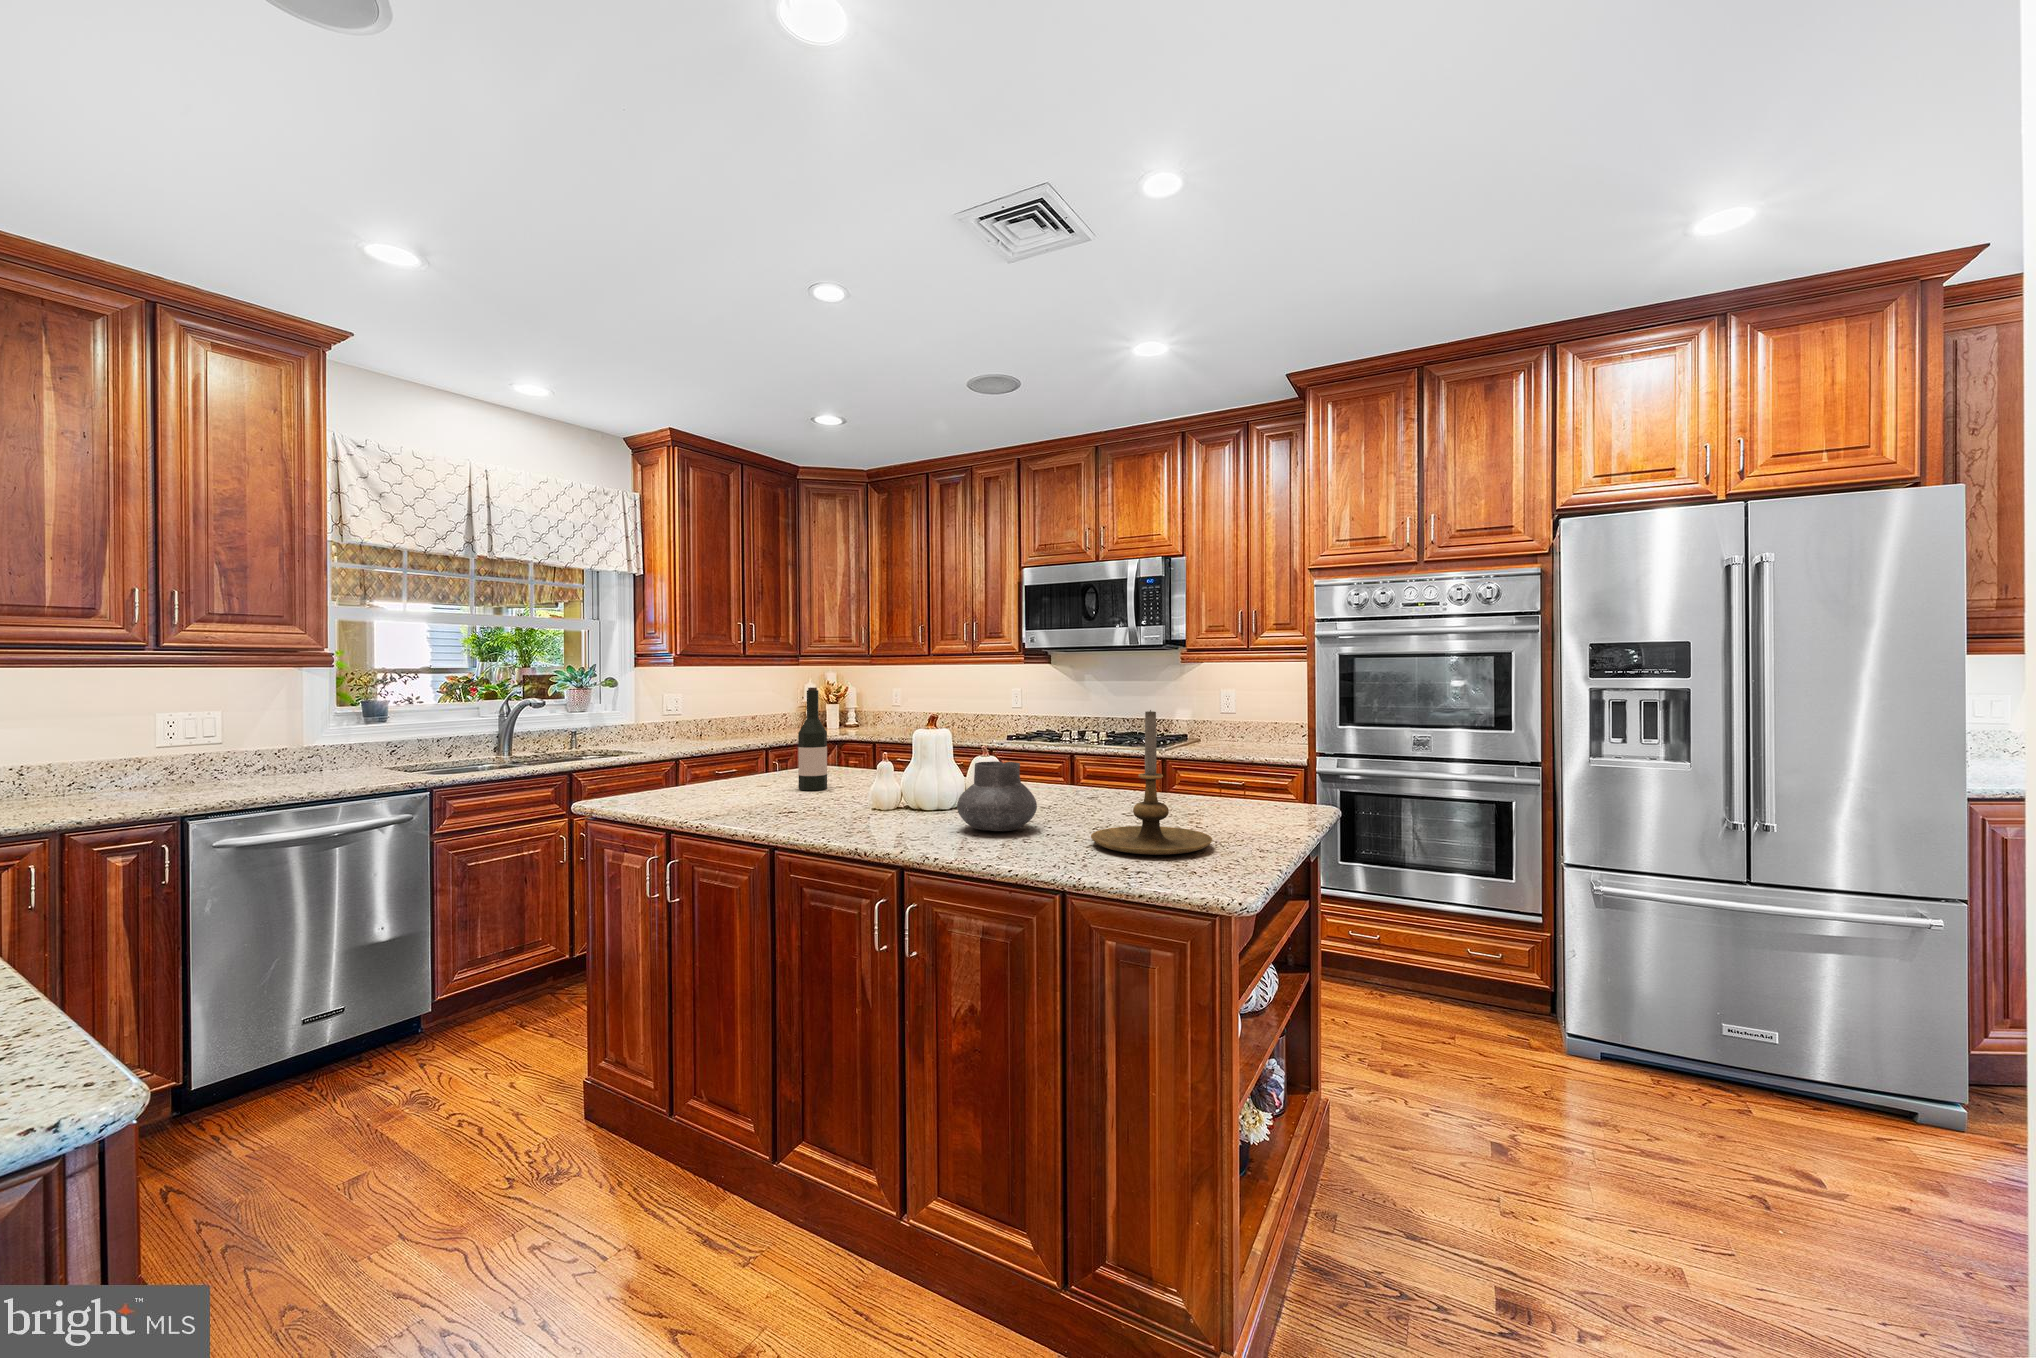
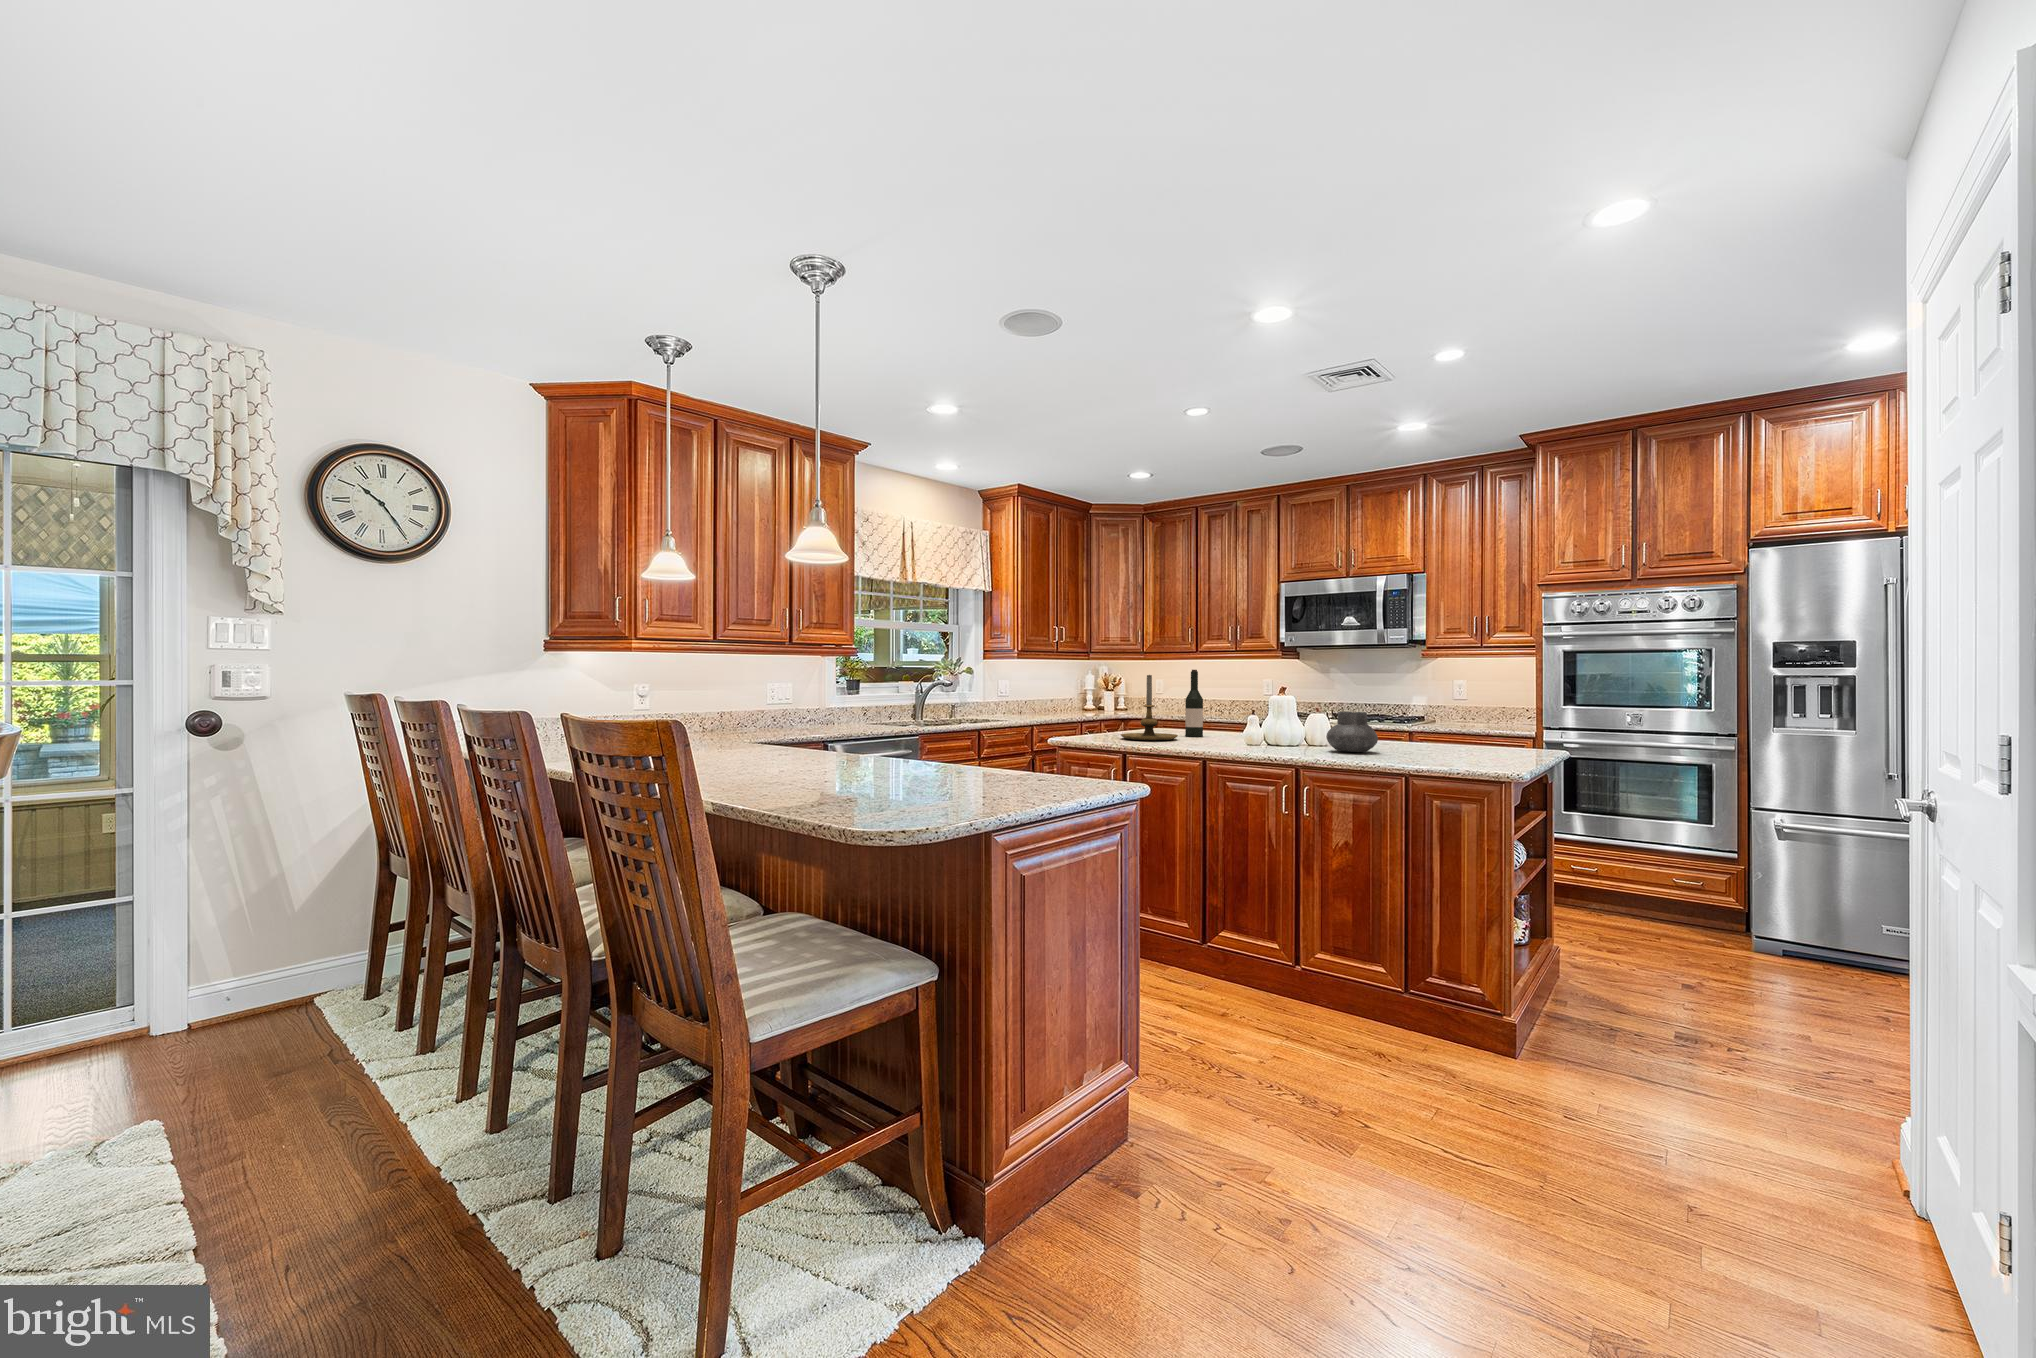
candle holder: present [1091,710,1212,855] -> present [1120,675,1178,740]

